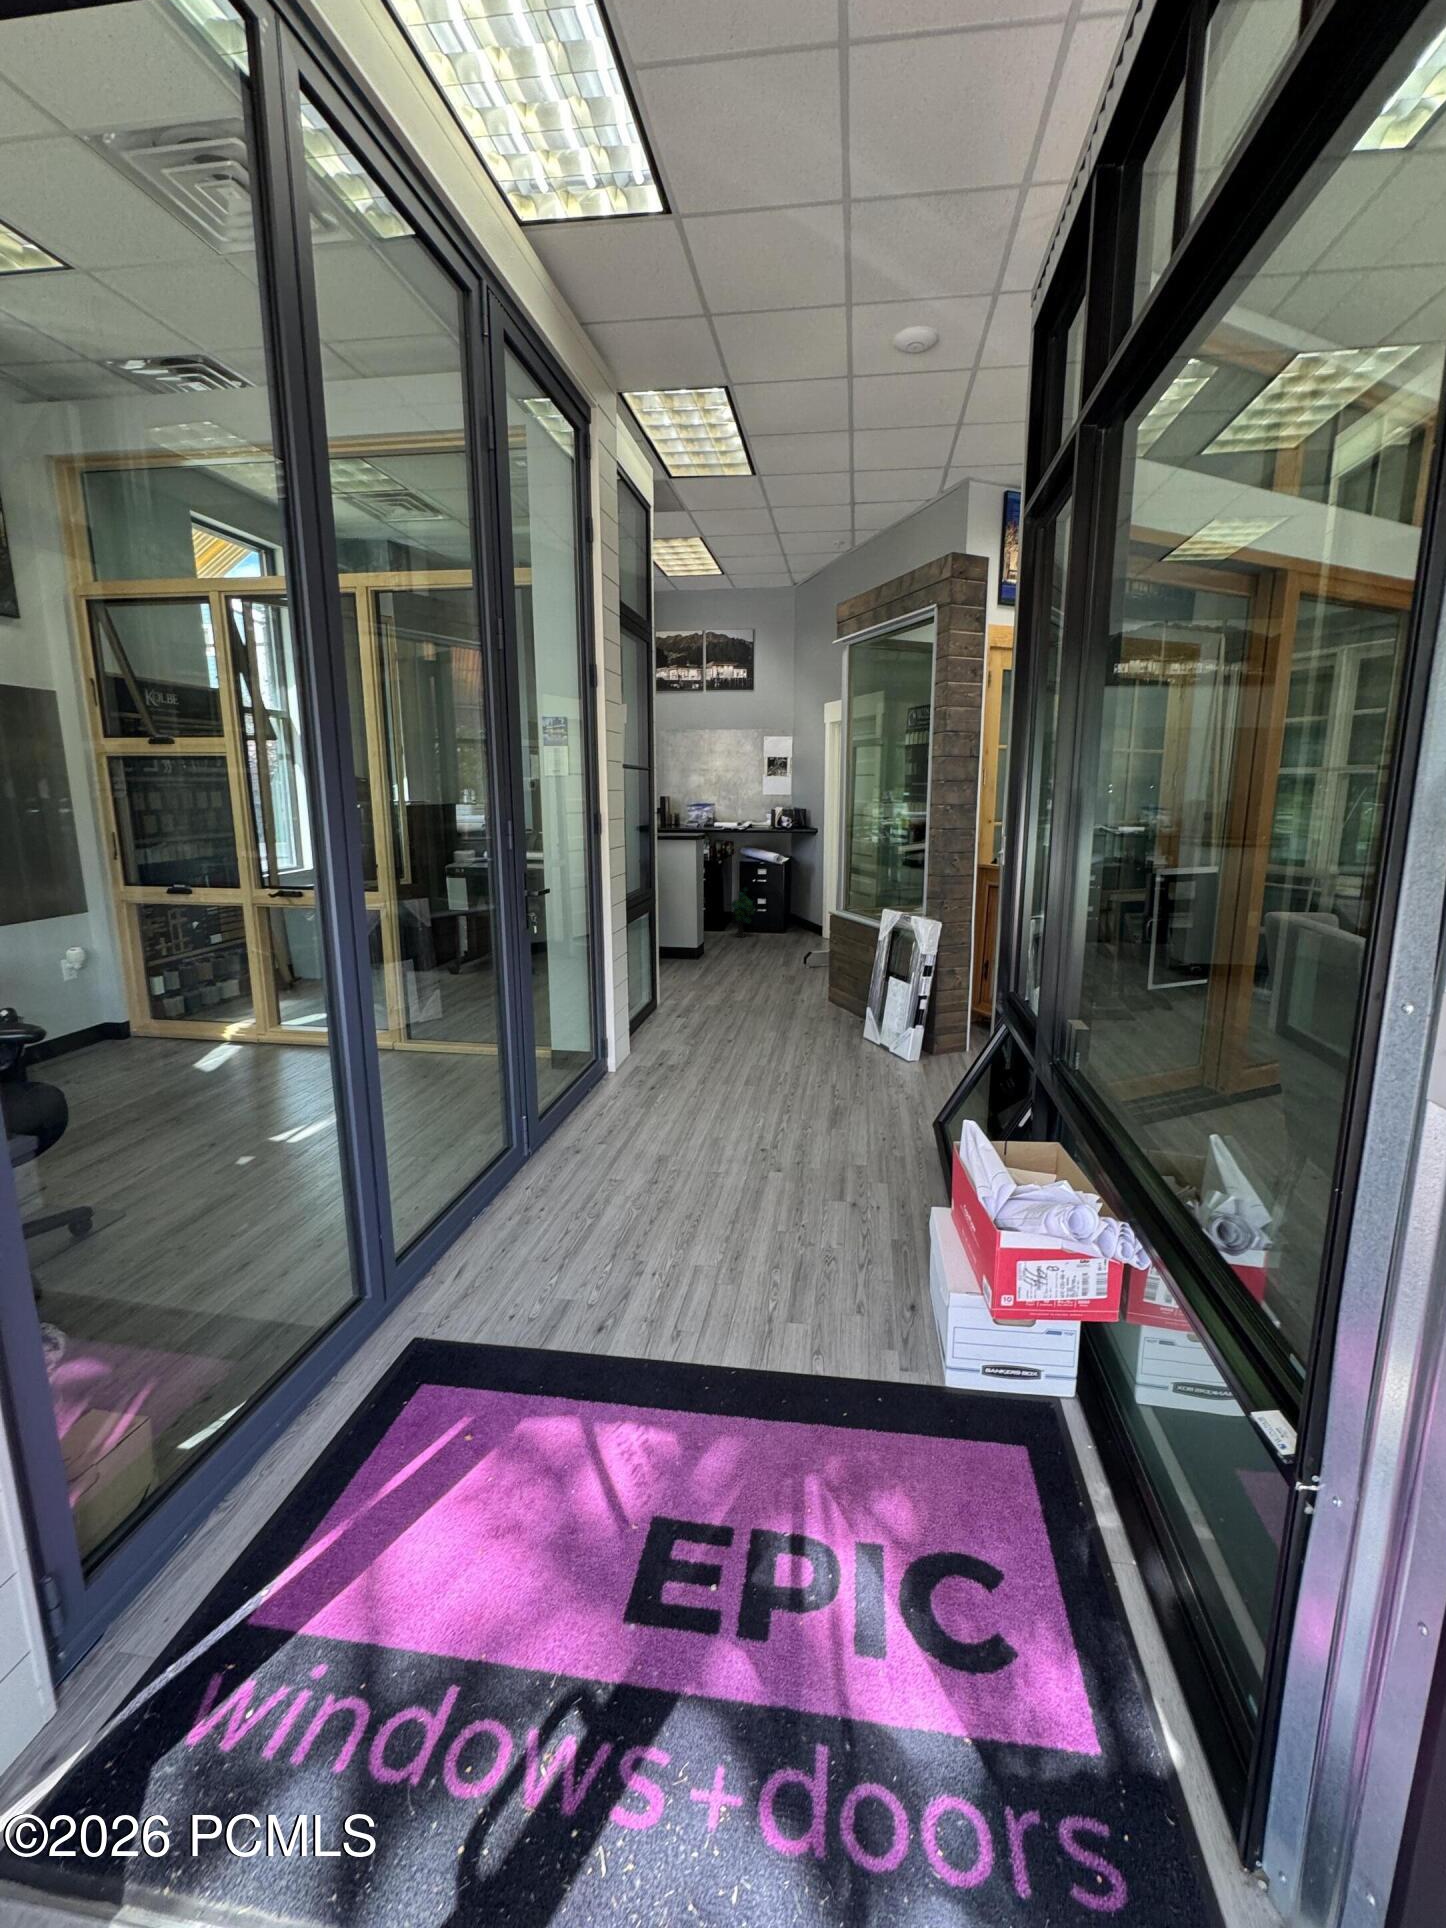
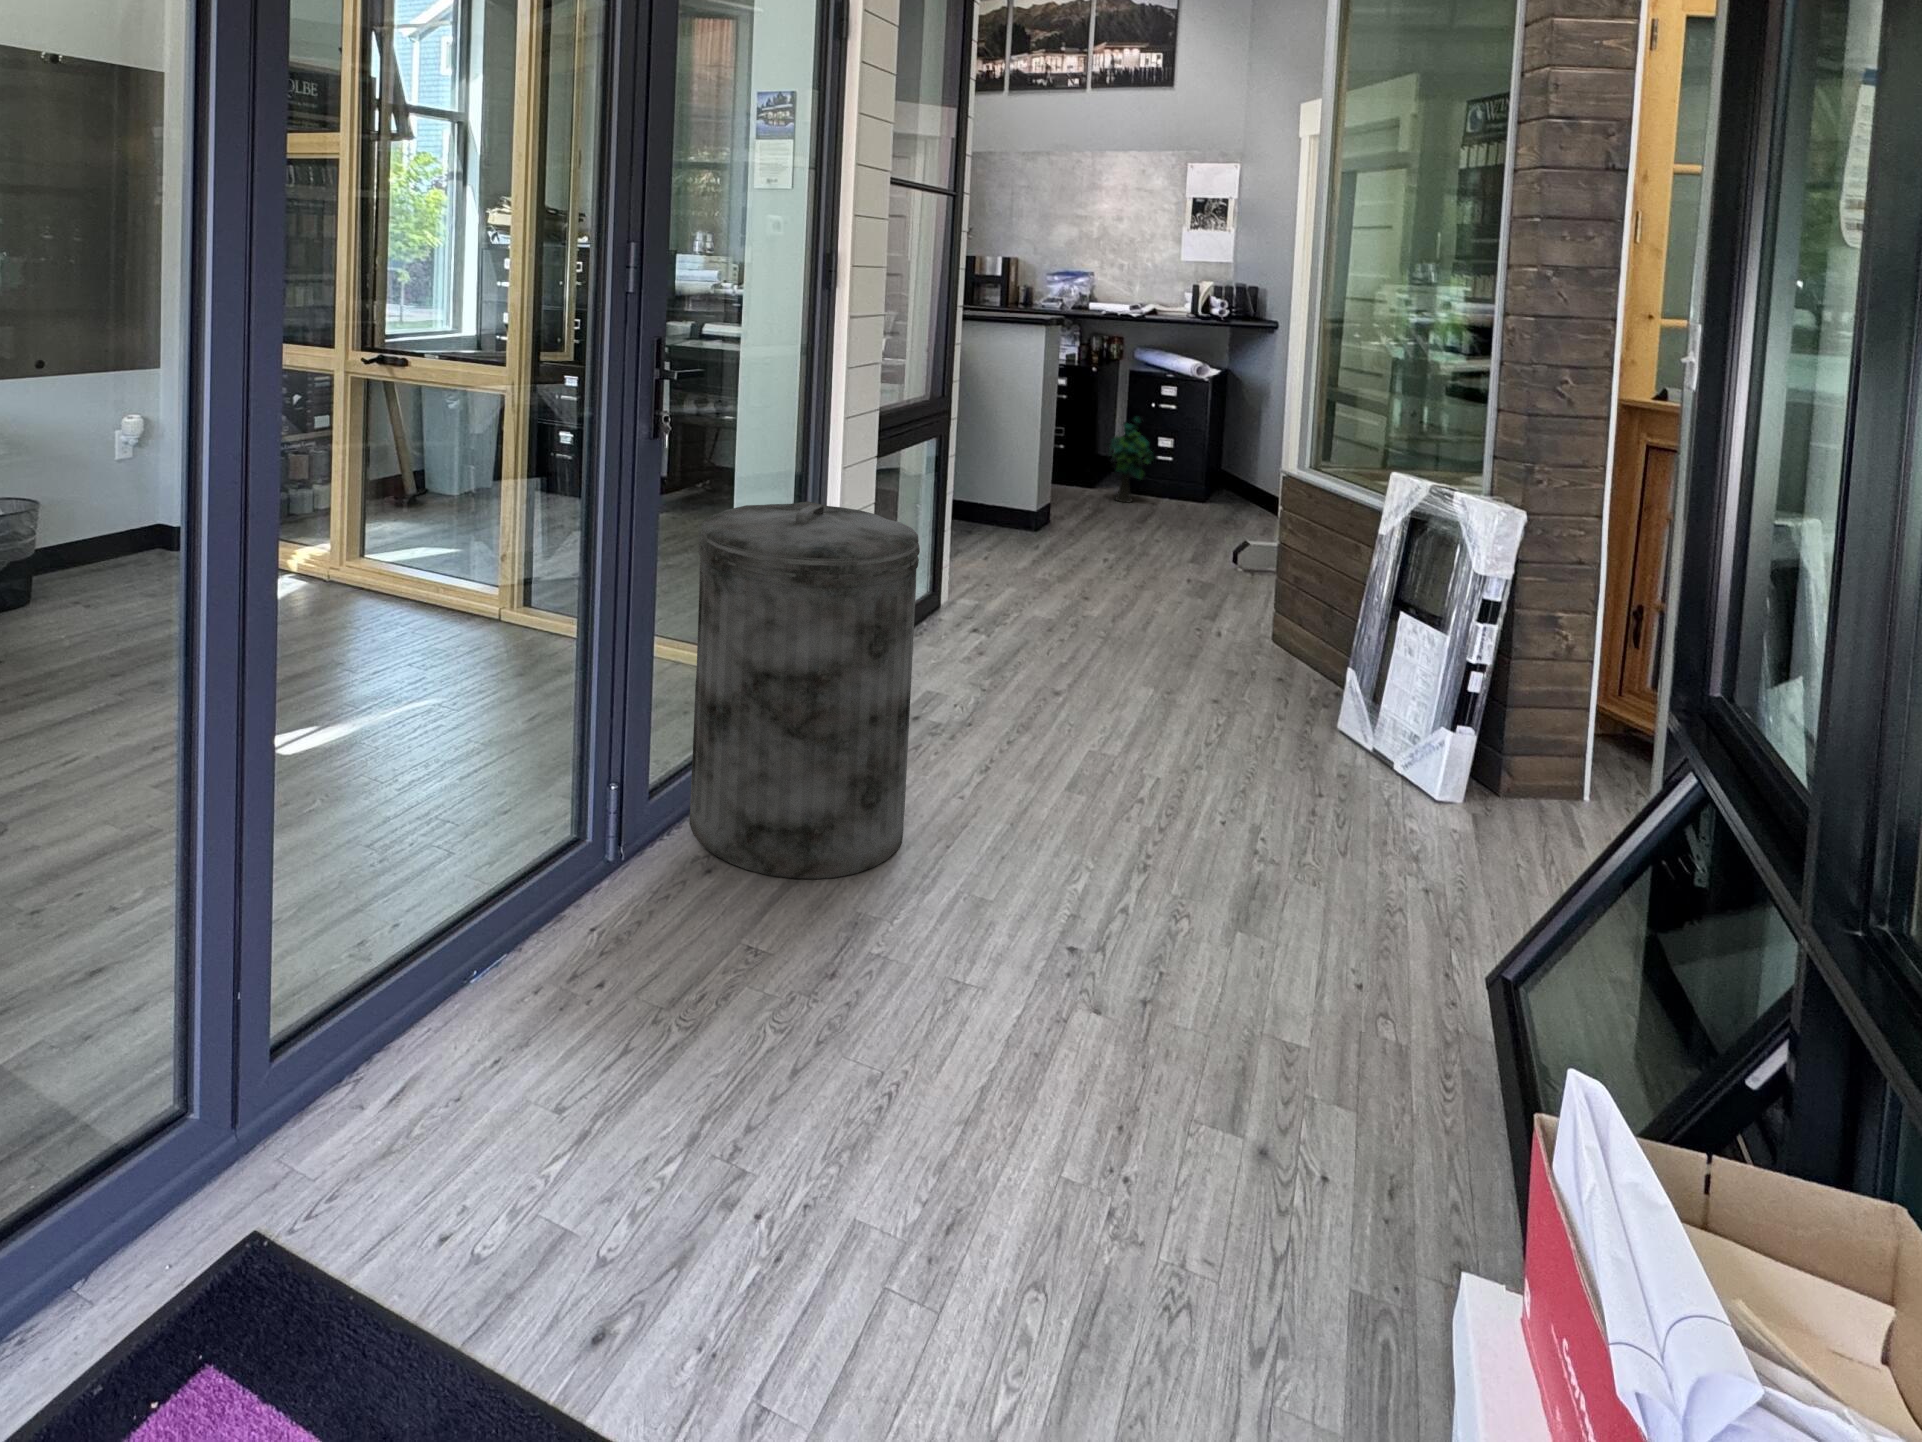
trash can: none [548,954,670,1148] -> present [689,501,920,879]

